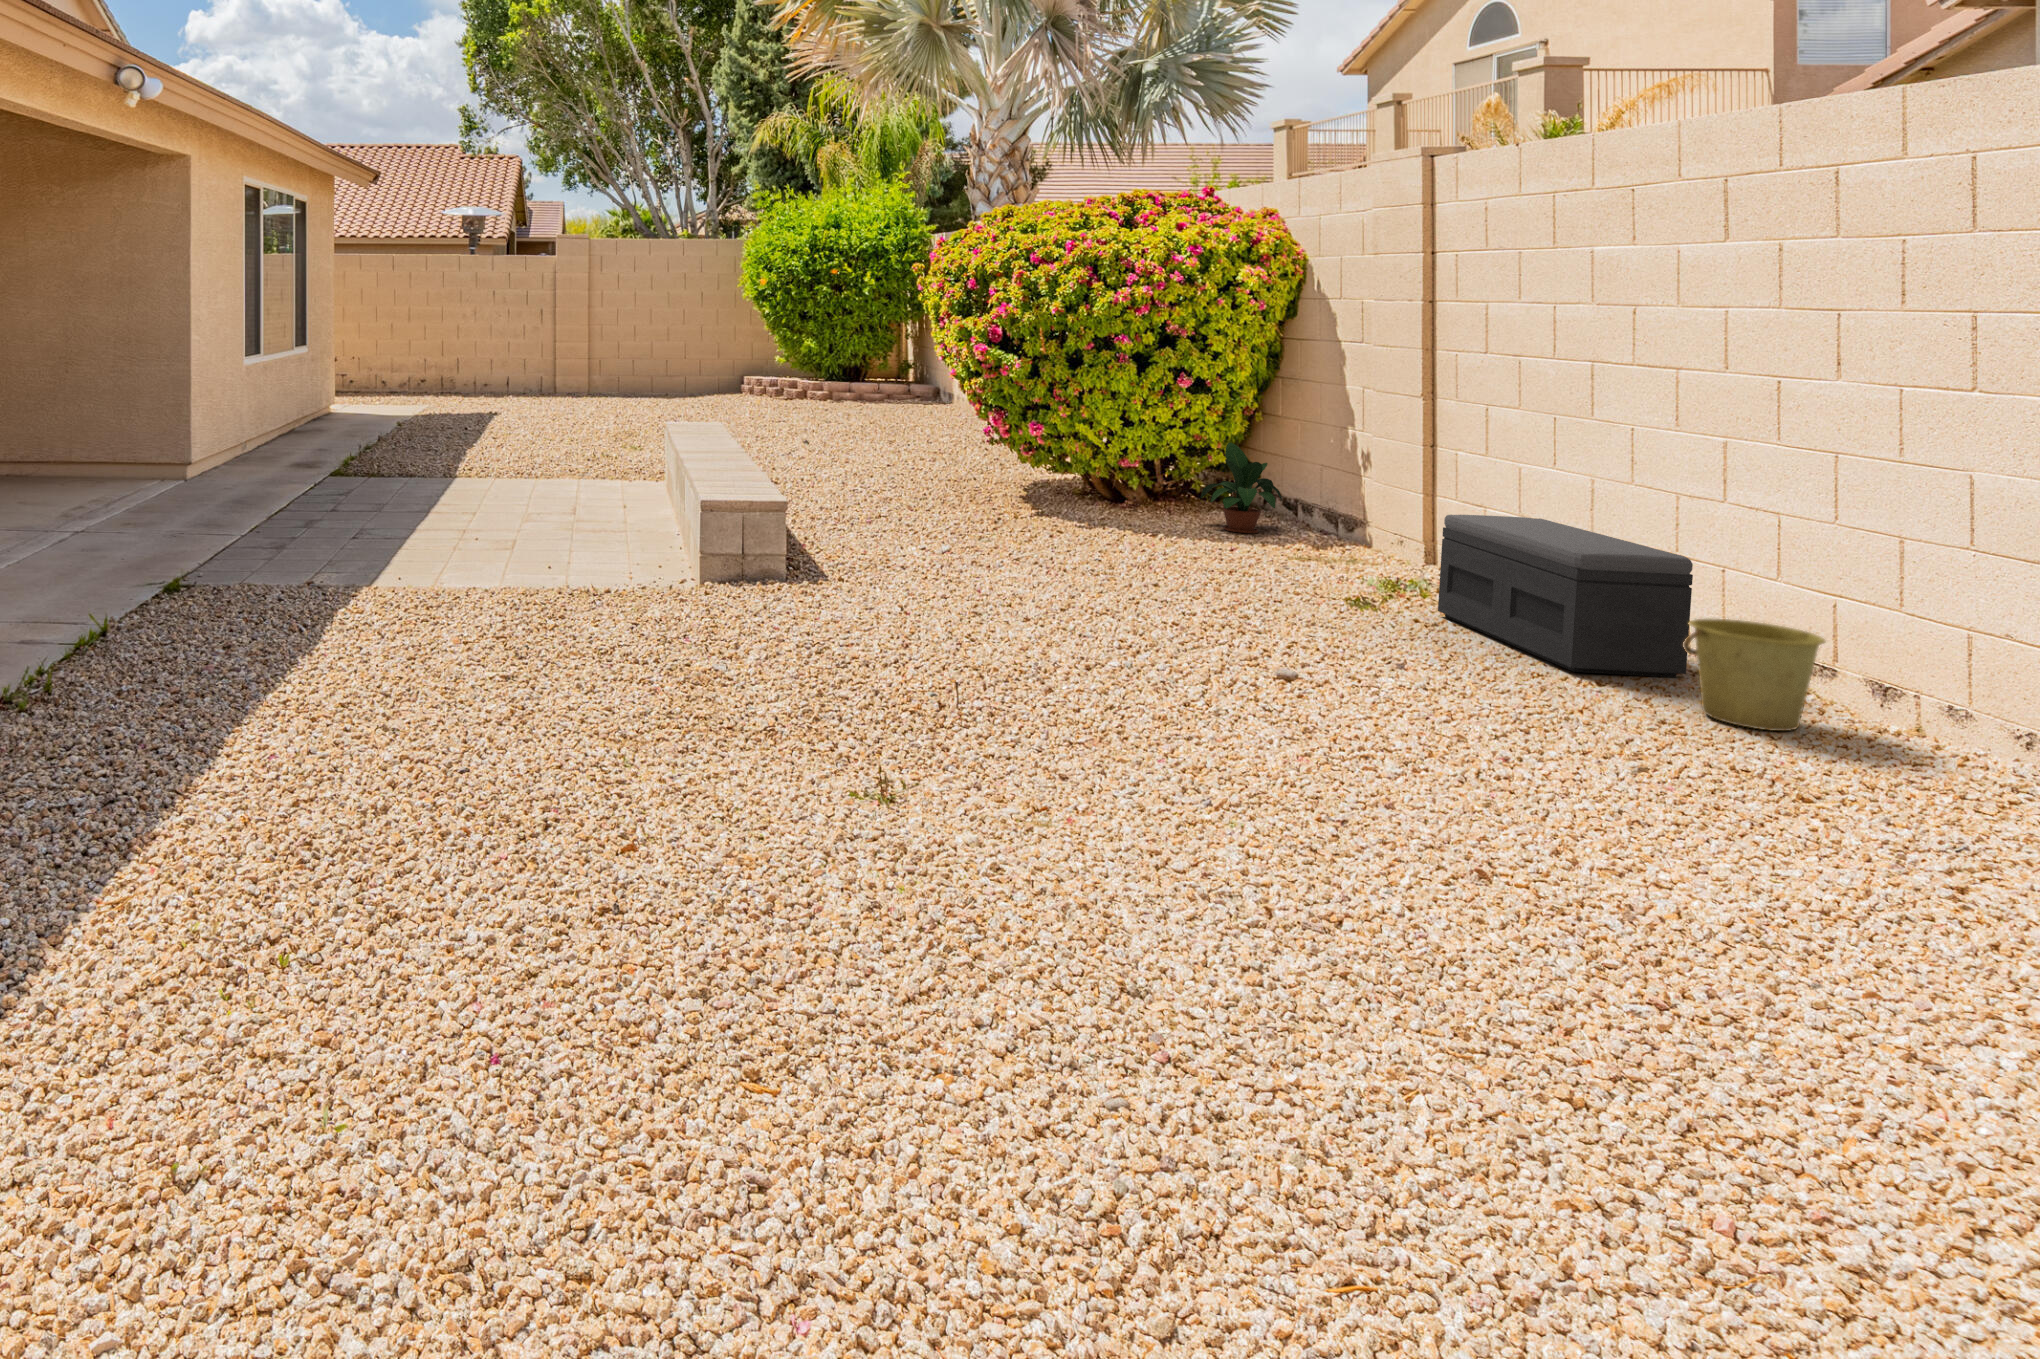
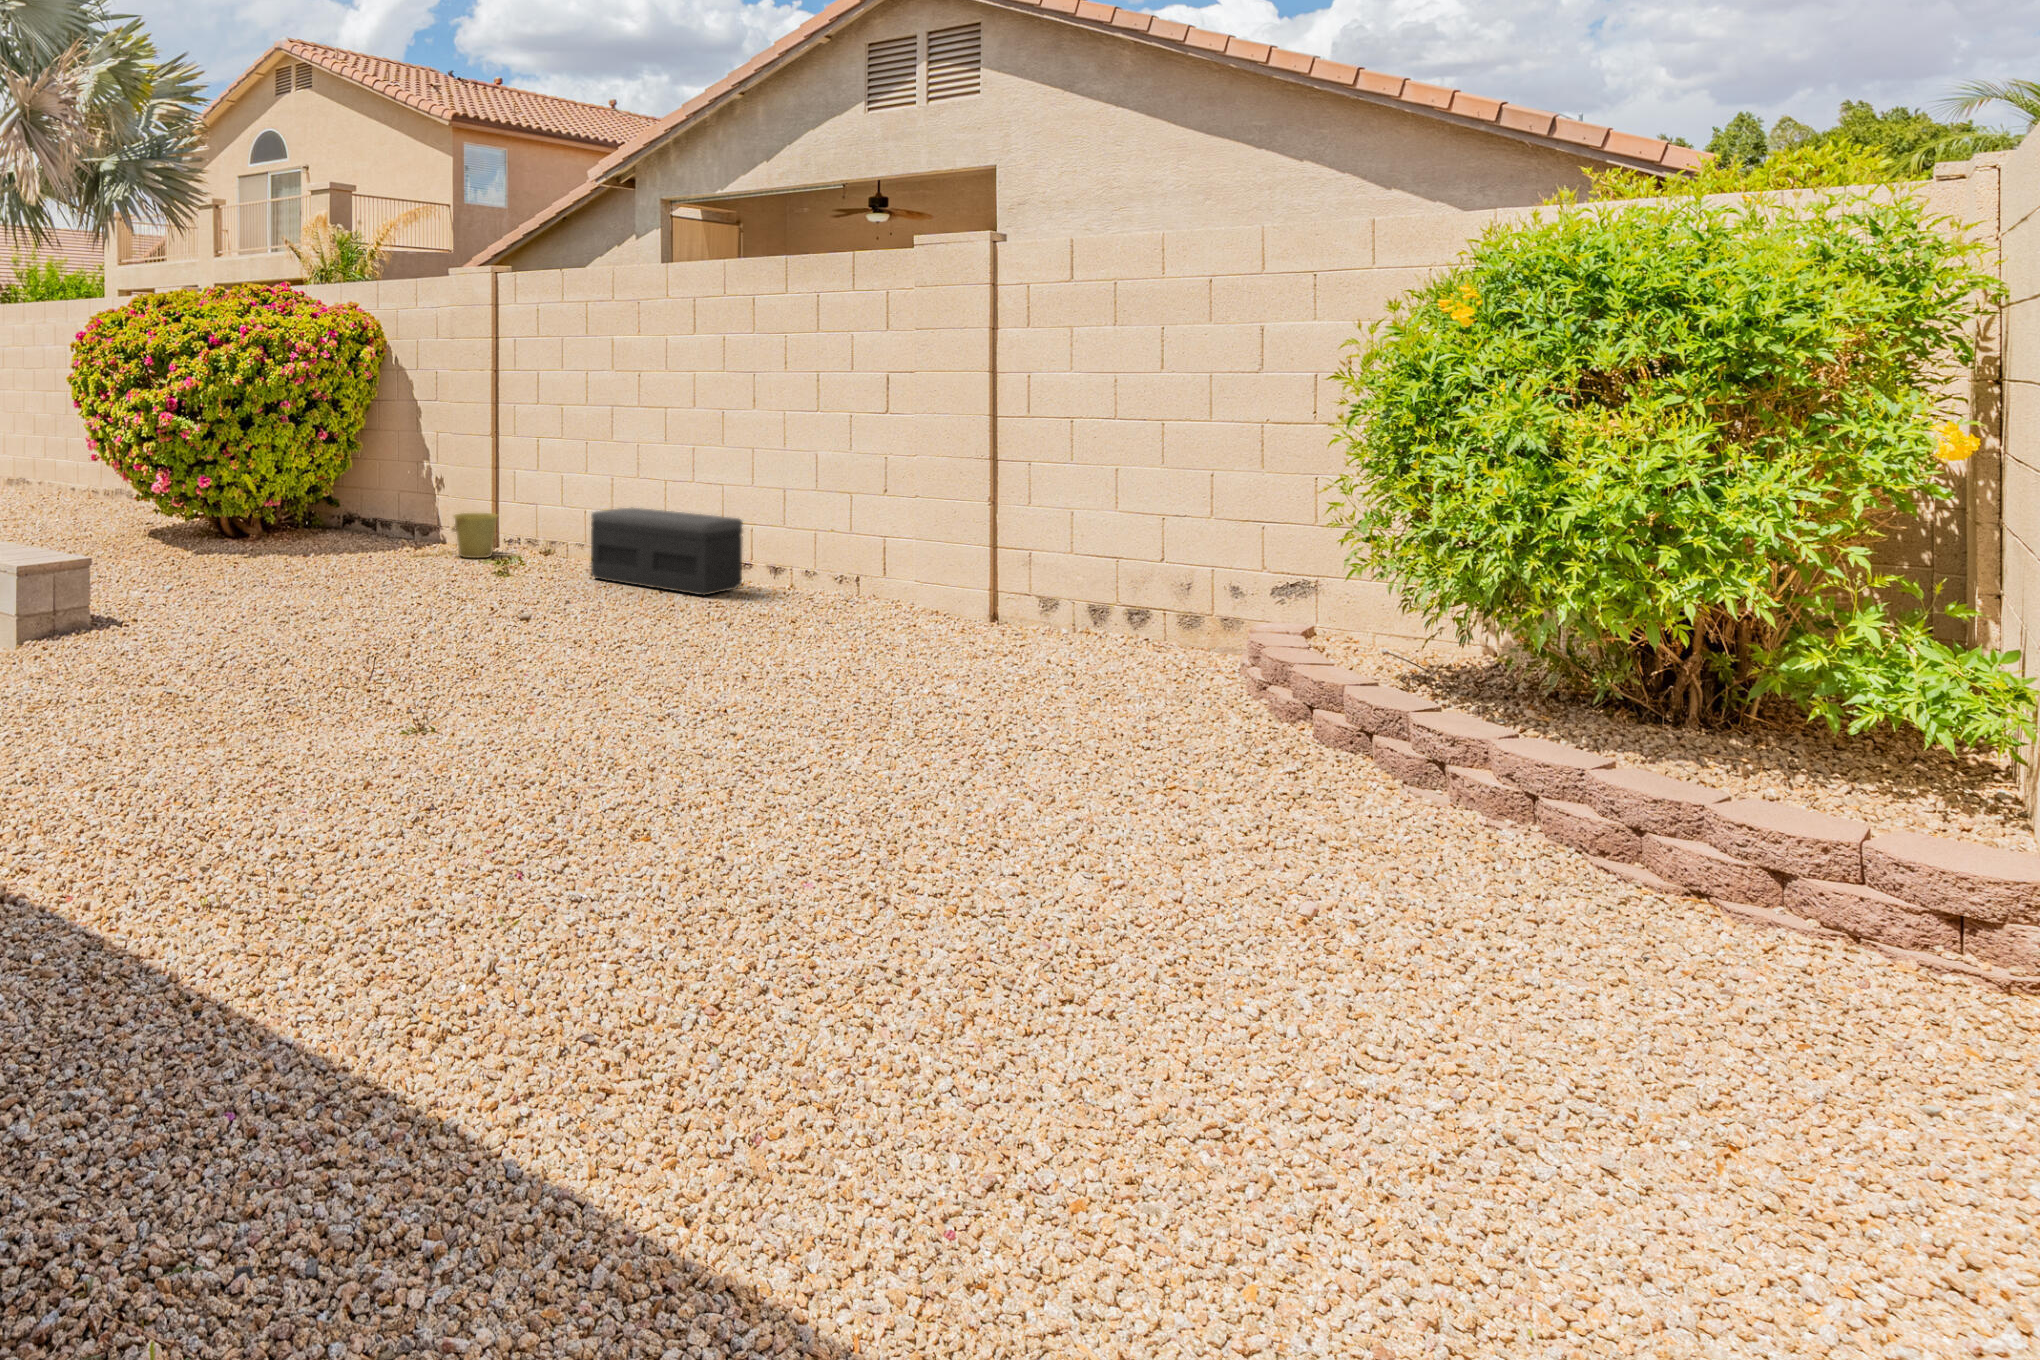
potted plant: present [1200,443,1282,533] -> none [351,480,408,548]
bucket: present [1683,619,1825,731] -> present [452,513,498,558]

